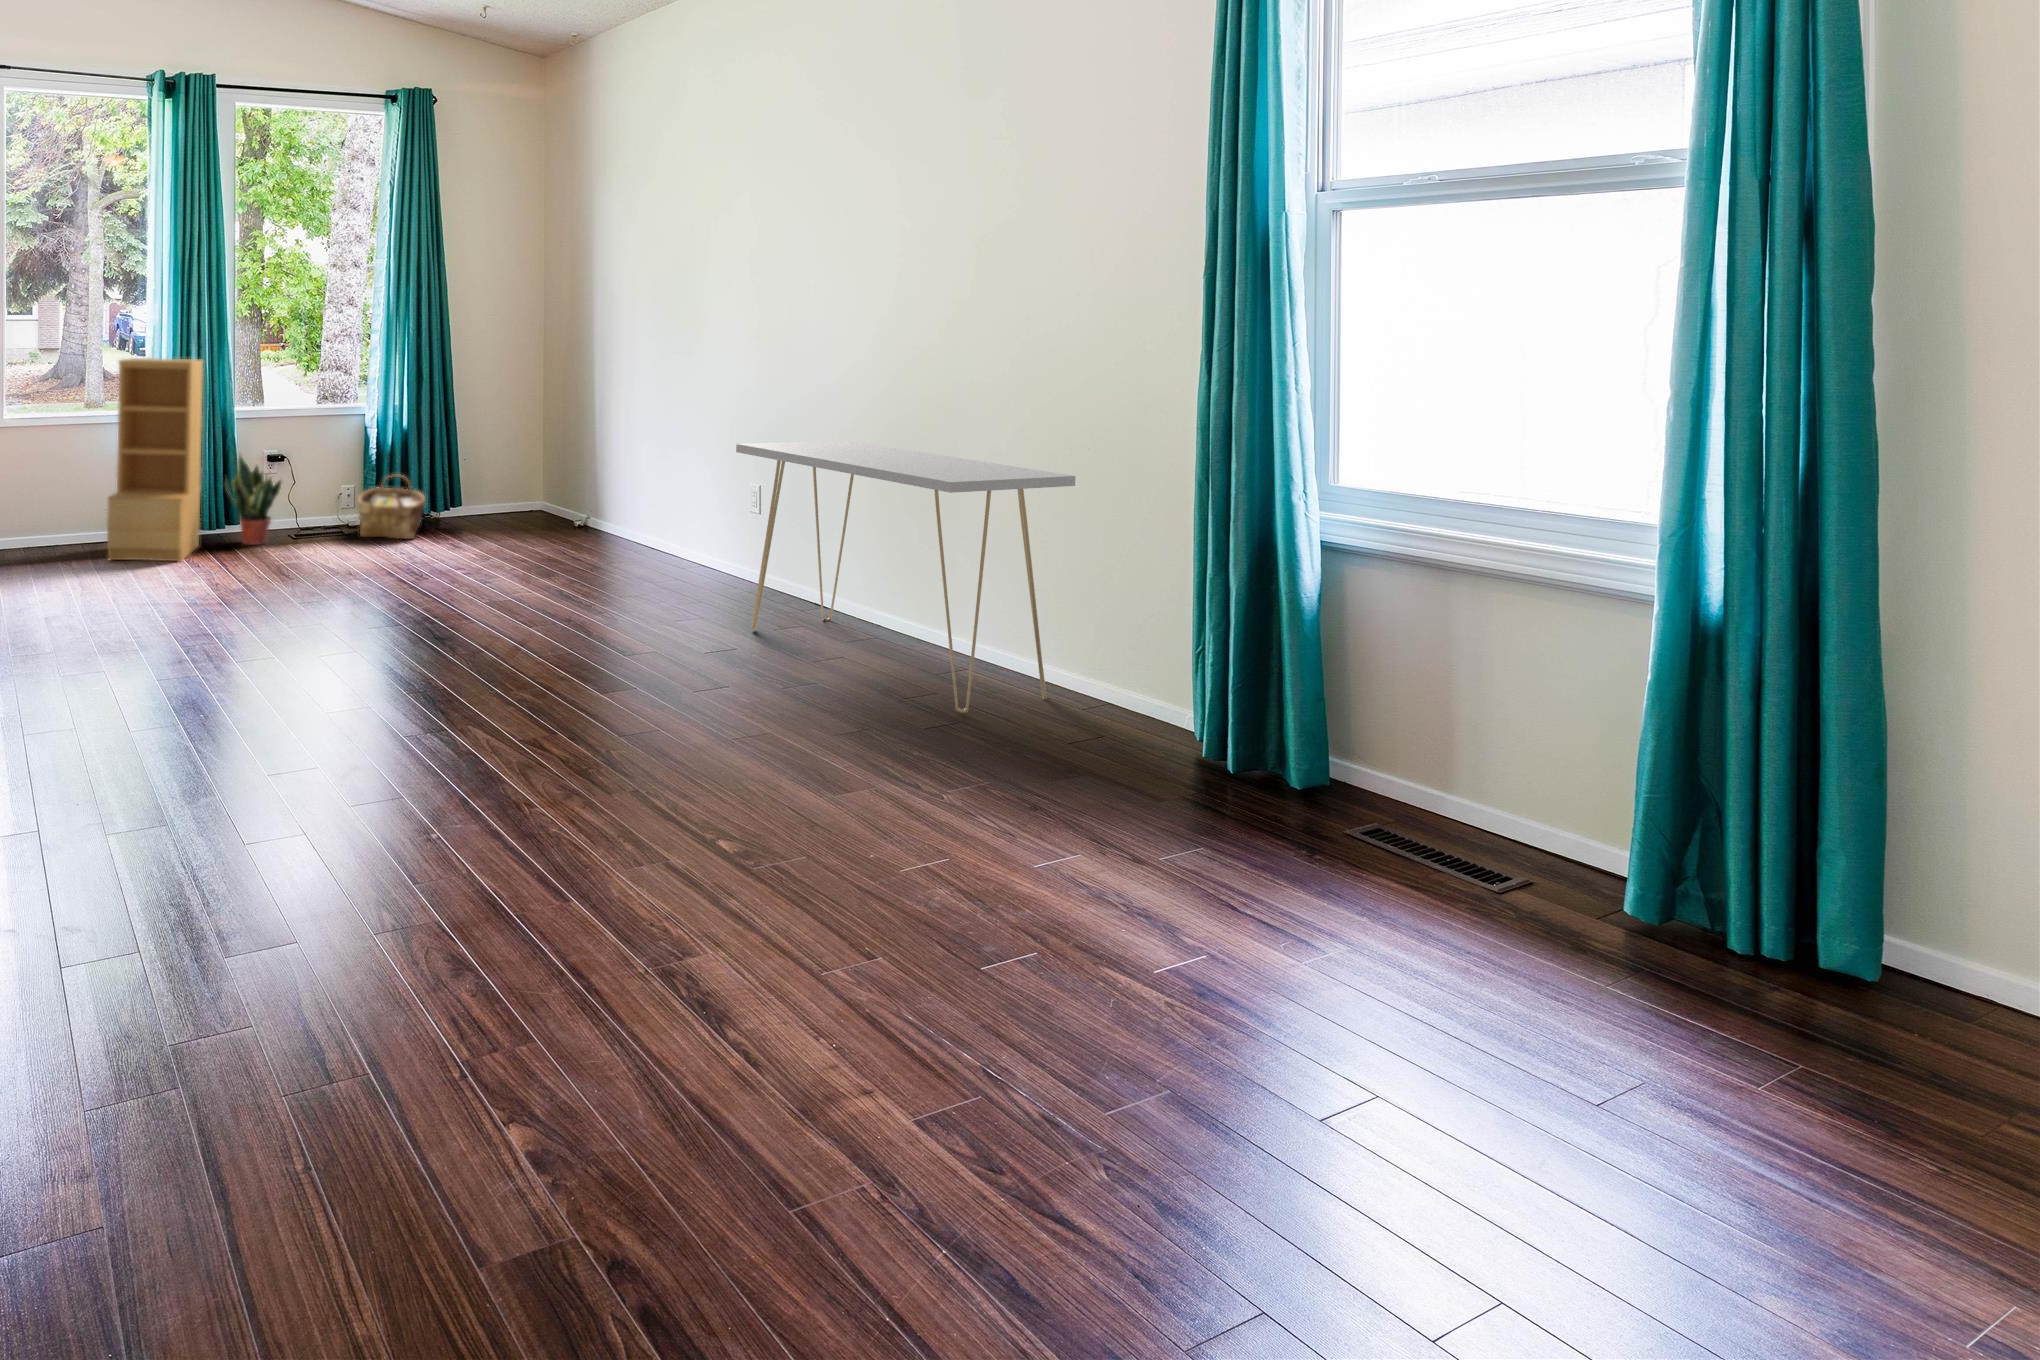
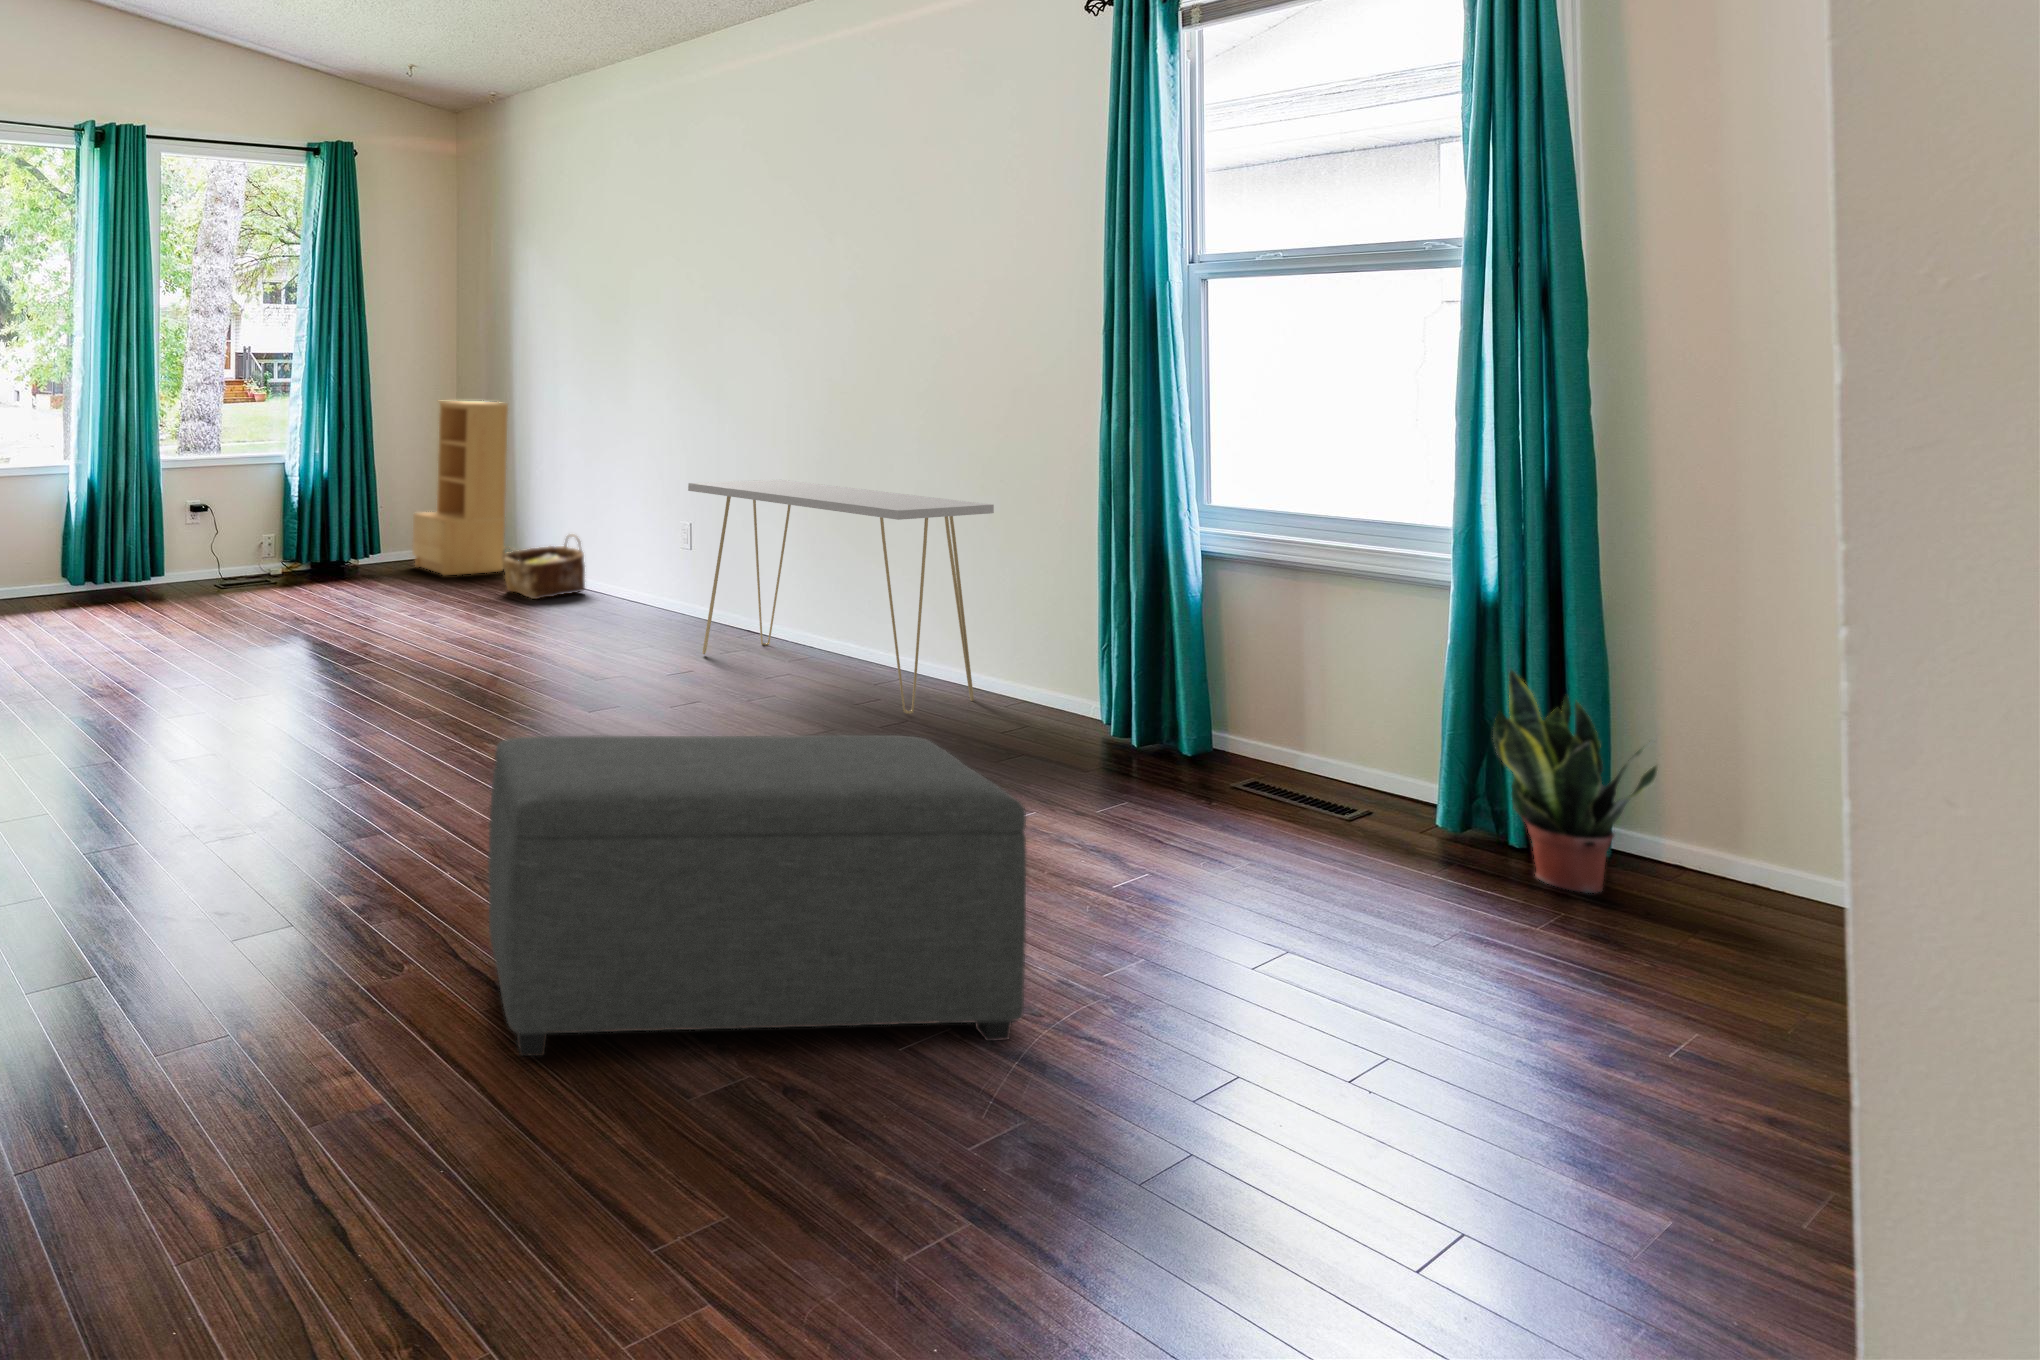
bookshelf: present [107,358,203,562] -> present [412,401,508,575]
potted plant: present [225,453,281,545] -> present [1493,670,1658,893]
woven basket: present [358,475,425,539] -> present [501,534,585,599]
ottoman: none [284,761,971,1211] -> present [488,735,1026,1056]

